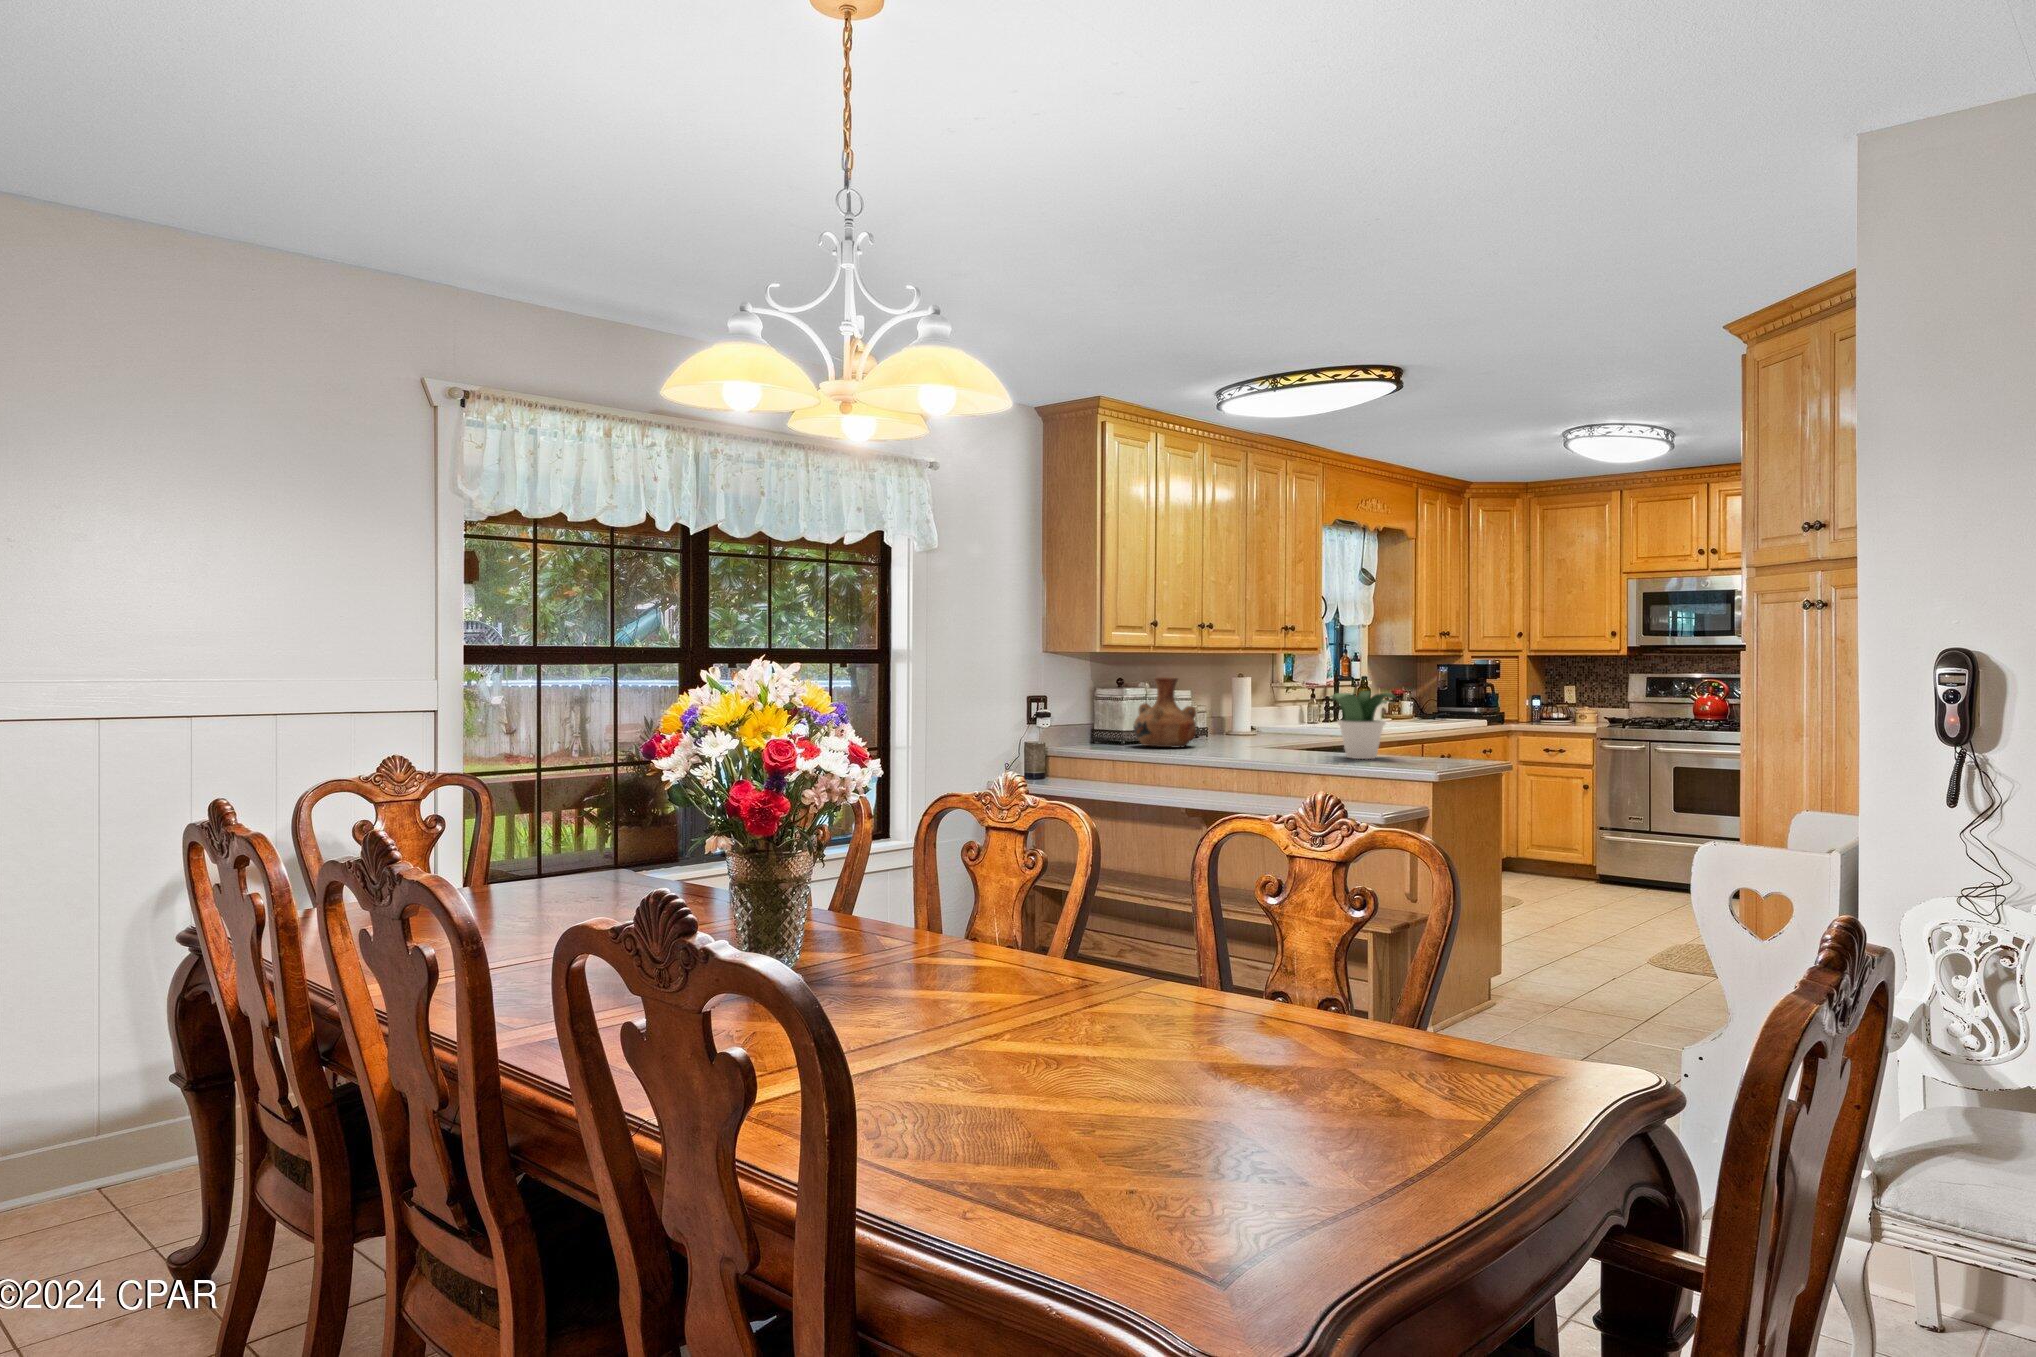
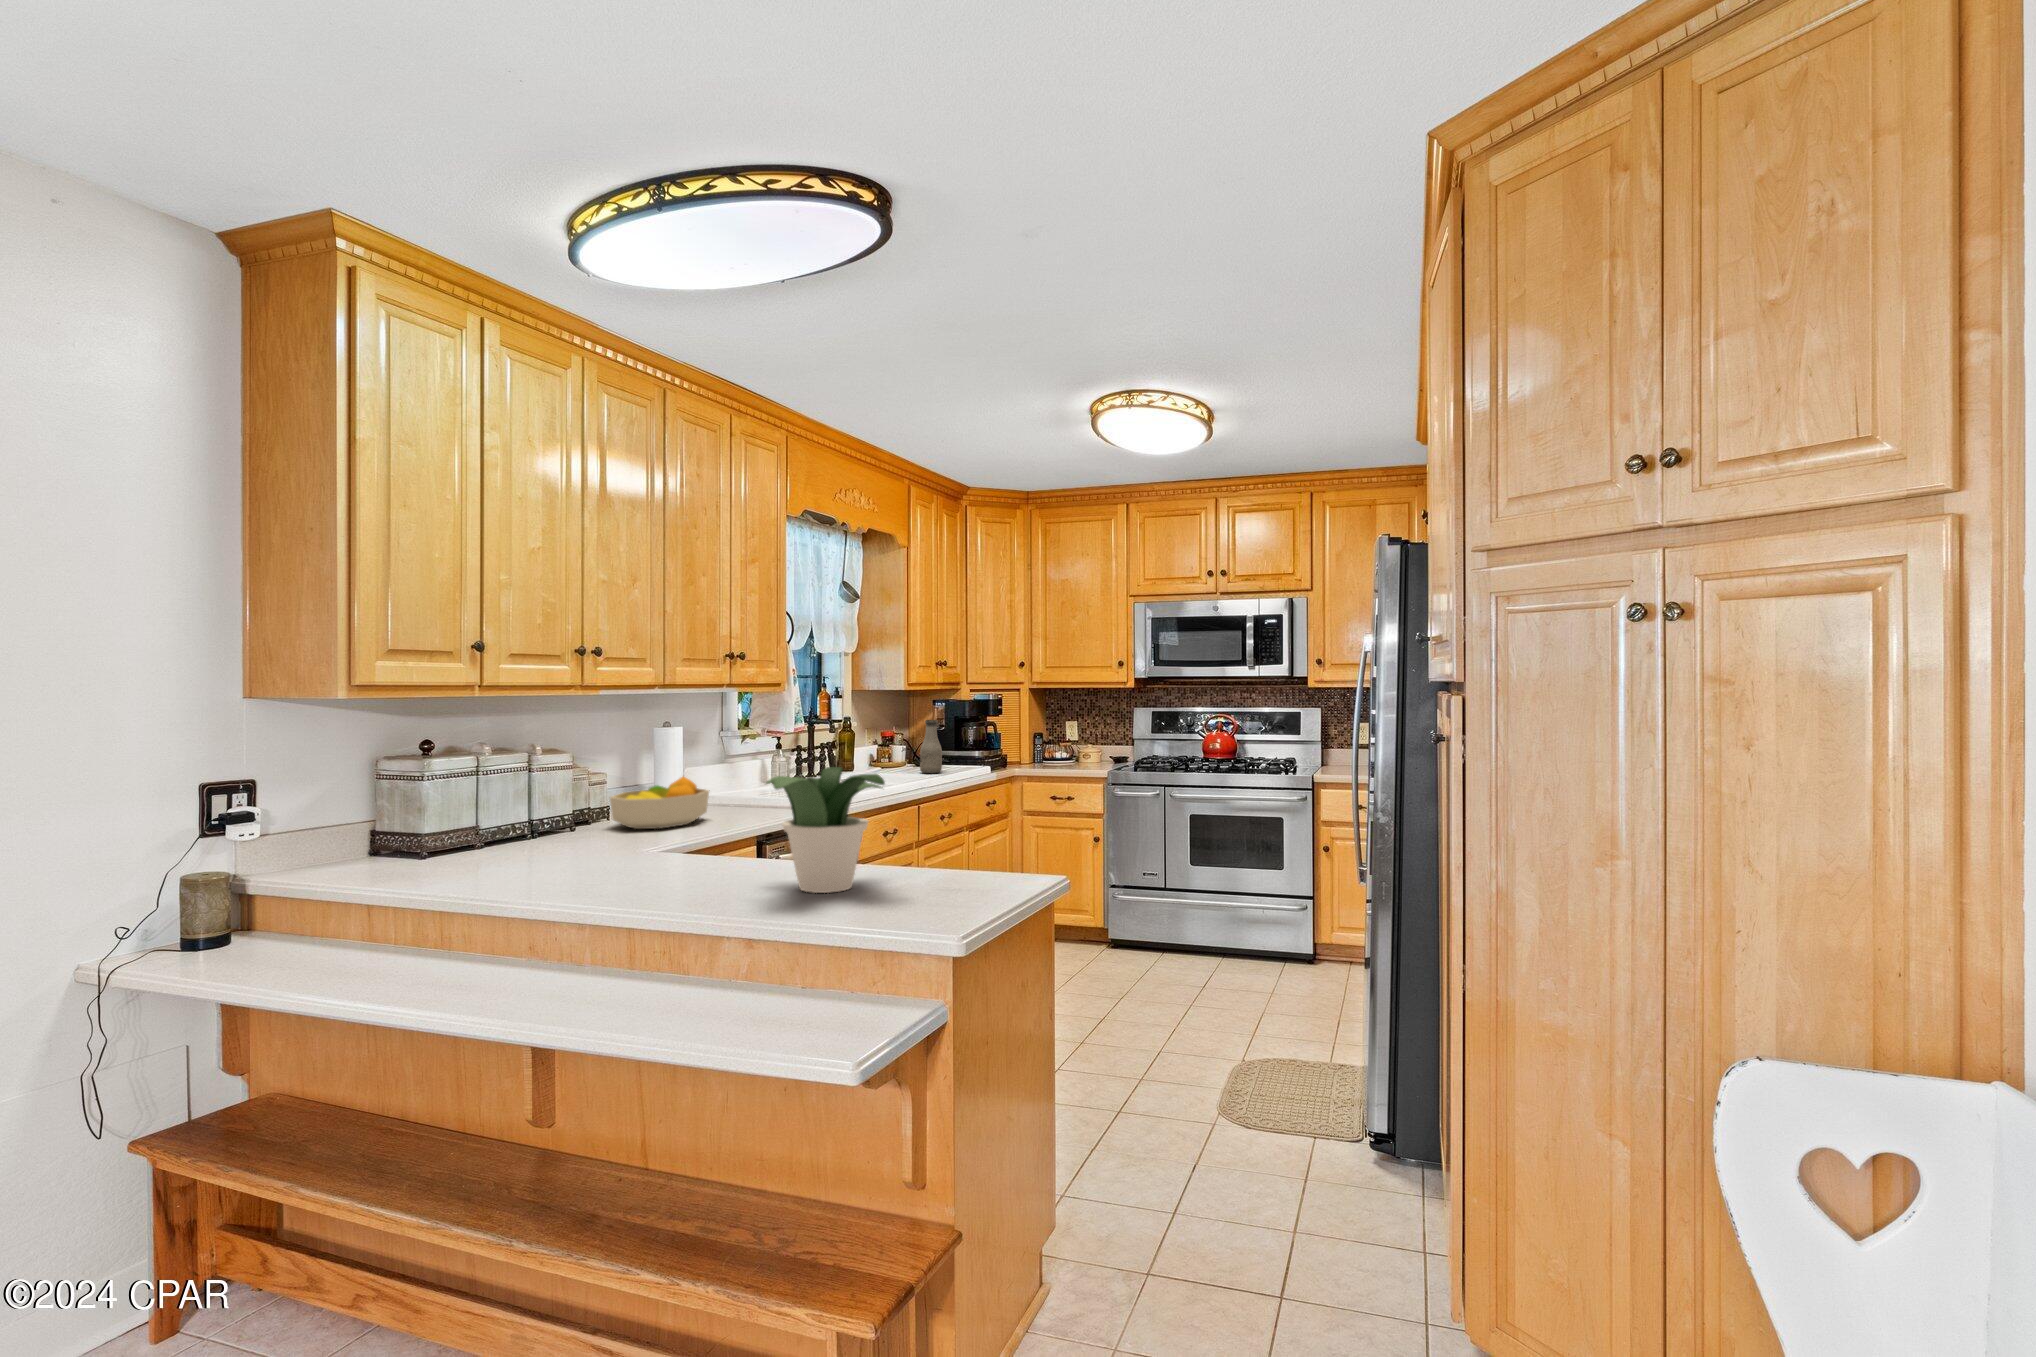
vase: present [1133,677,1196,747] -> none [423,742,553,870]
bottle: none [1424,679,1443,722] -> present [920,720,942,773]
fruit bowl: none [1215,708,1275,739] -> present [610,777,709,829]

